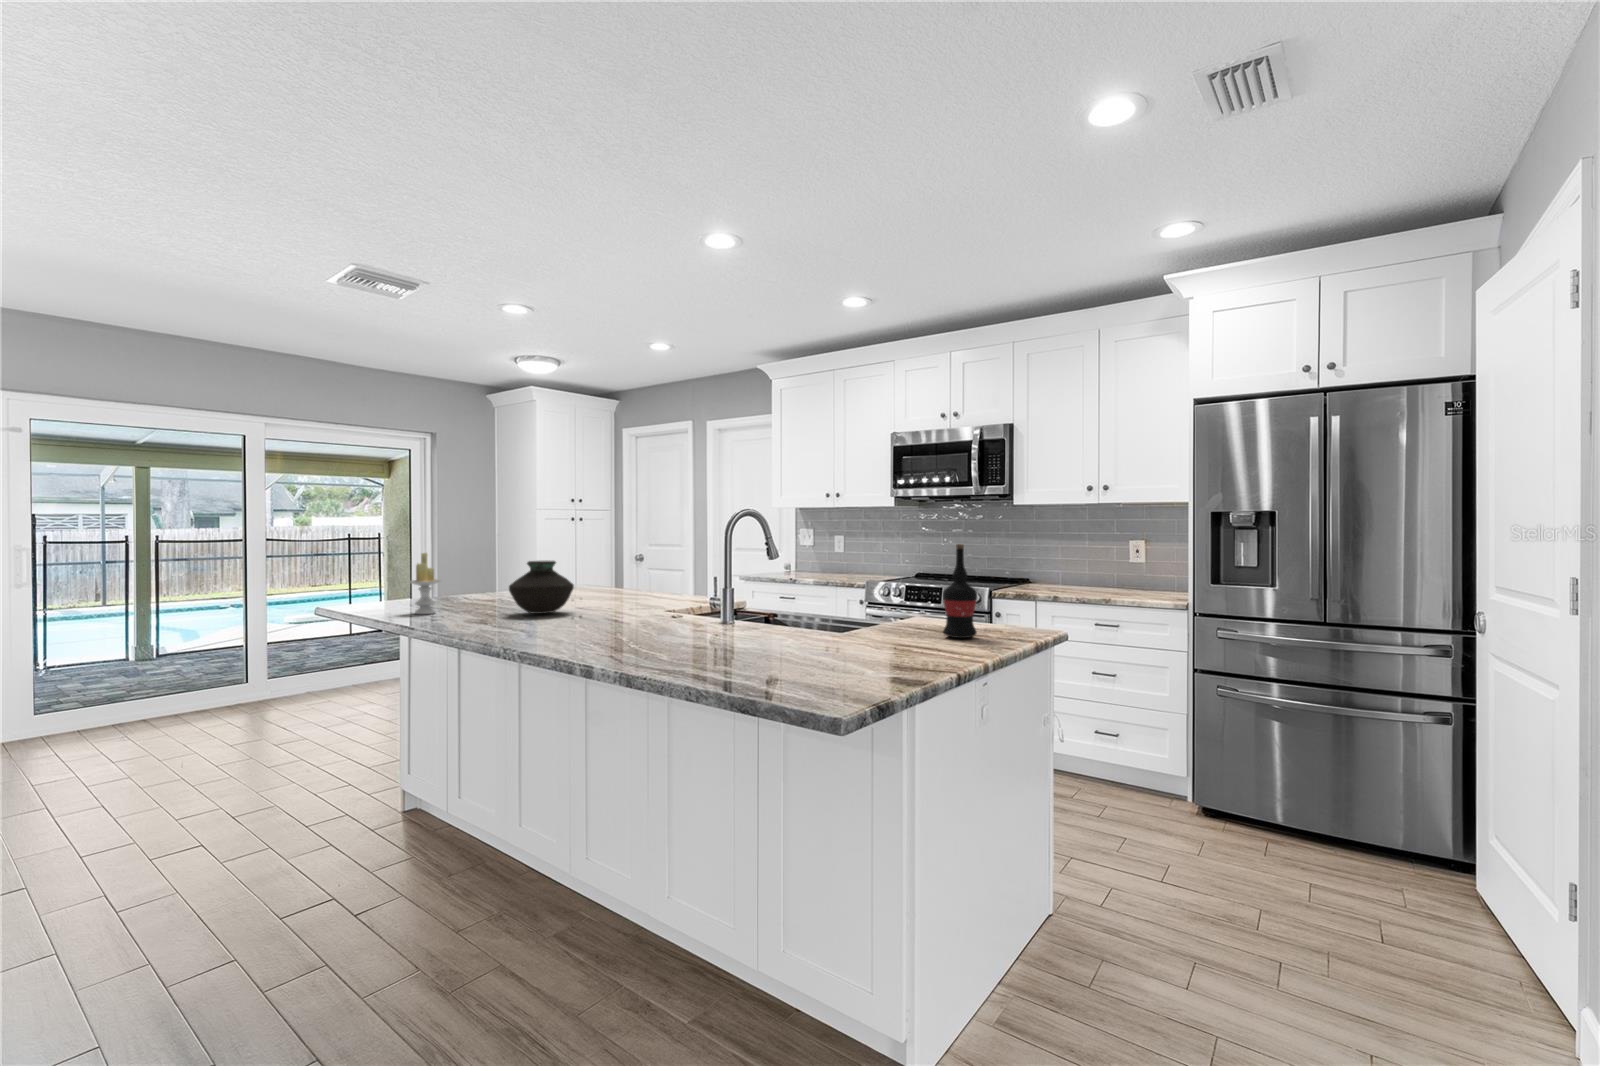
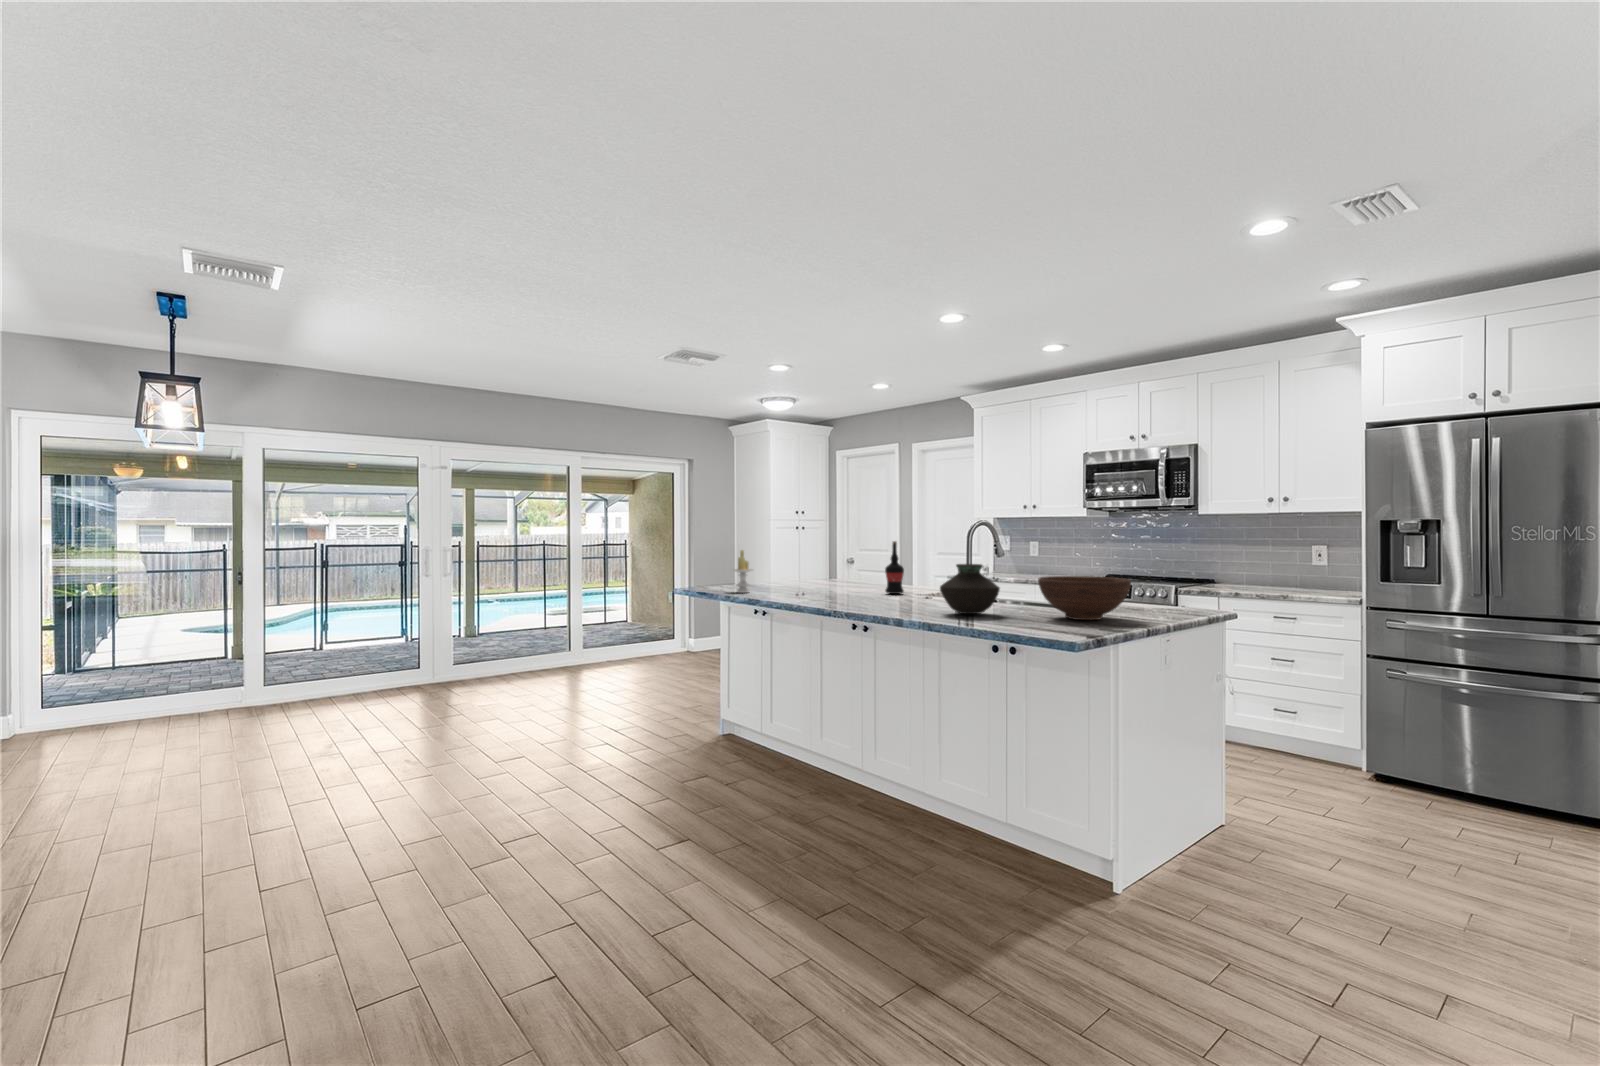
wine bottle: present [943,544,977,638] -> present [885,541,904,594]
vase: present [509,561,574,614] -> present [940,564,1000,614]
fruit bowl: none [808,591,935,658] -> present [1038,576,1131,620]

